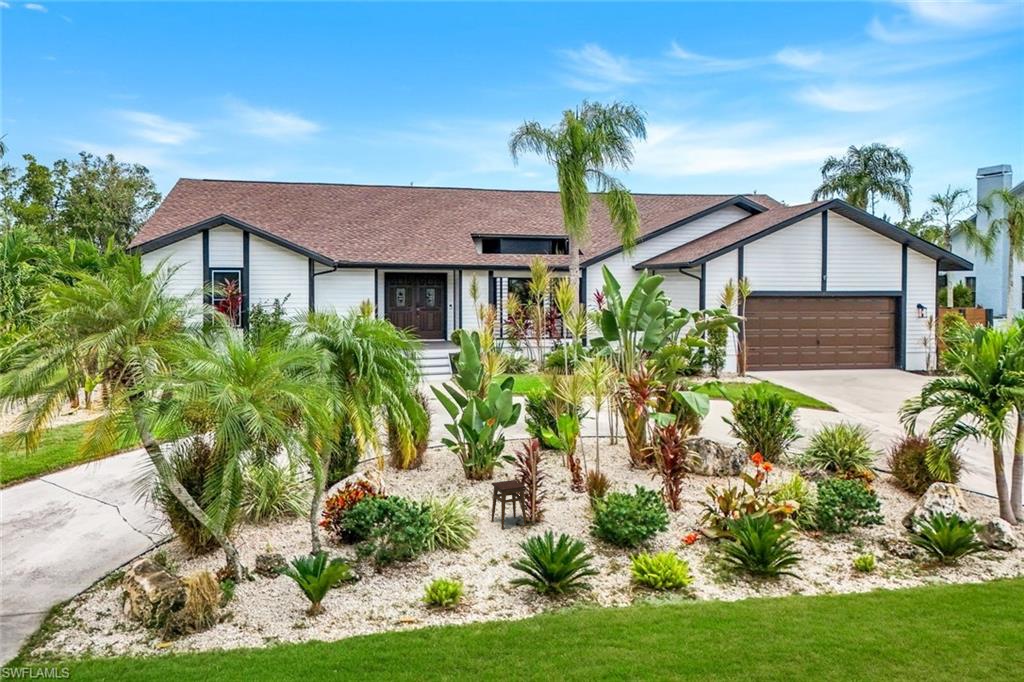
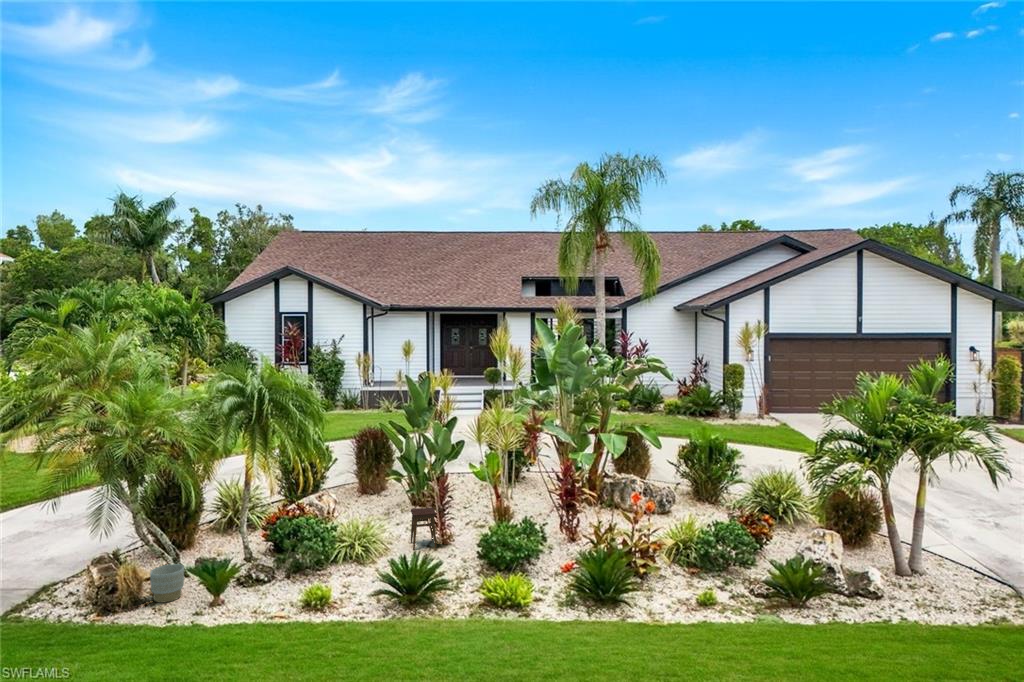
planter: none [224,567,265,617] -> present [150,564,184,602]

